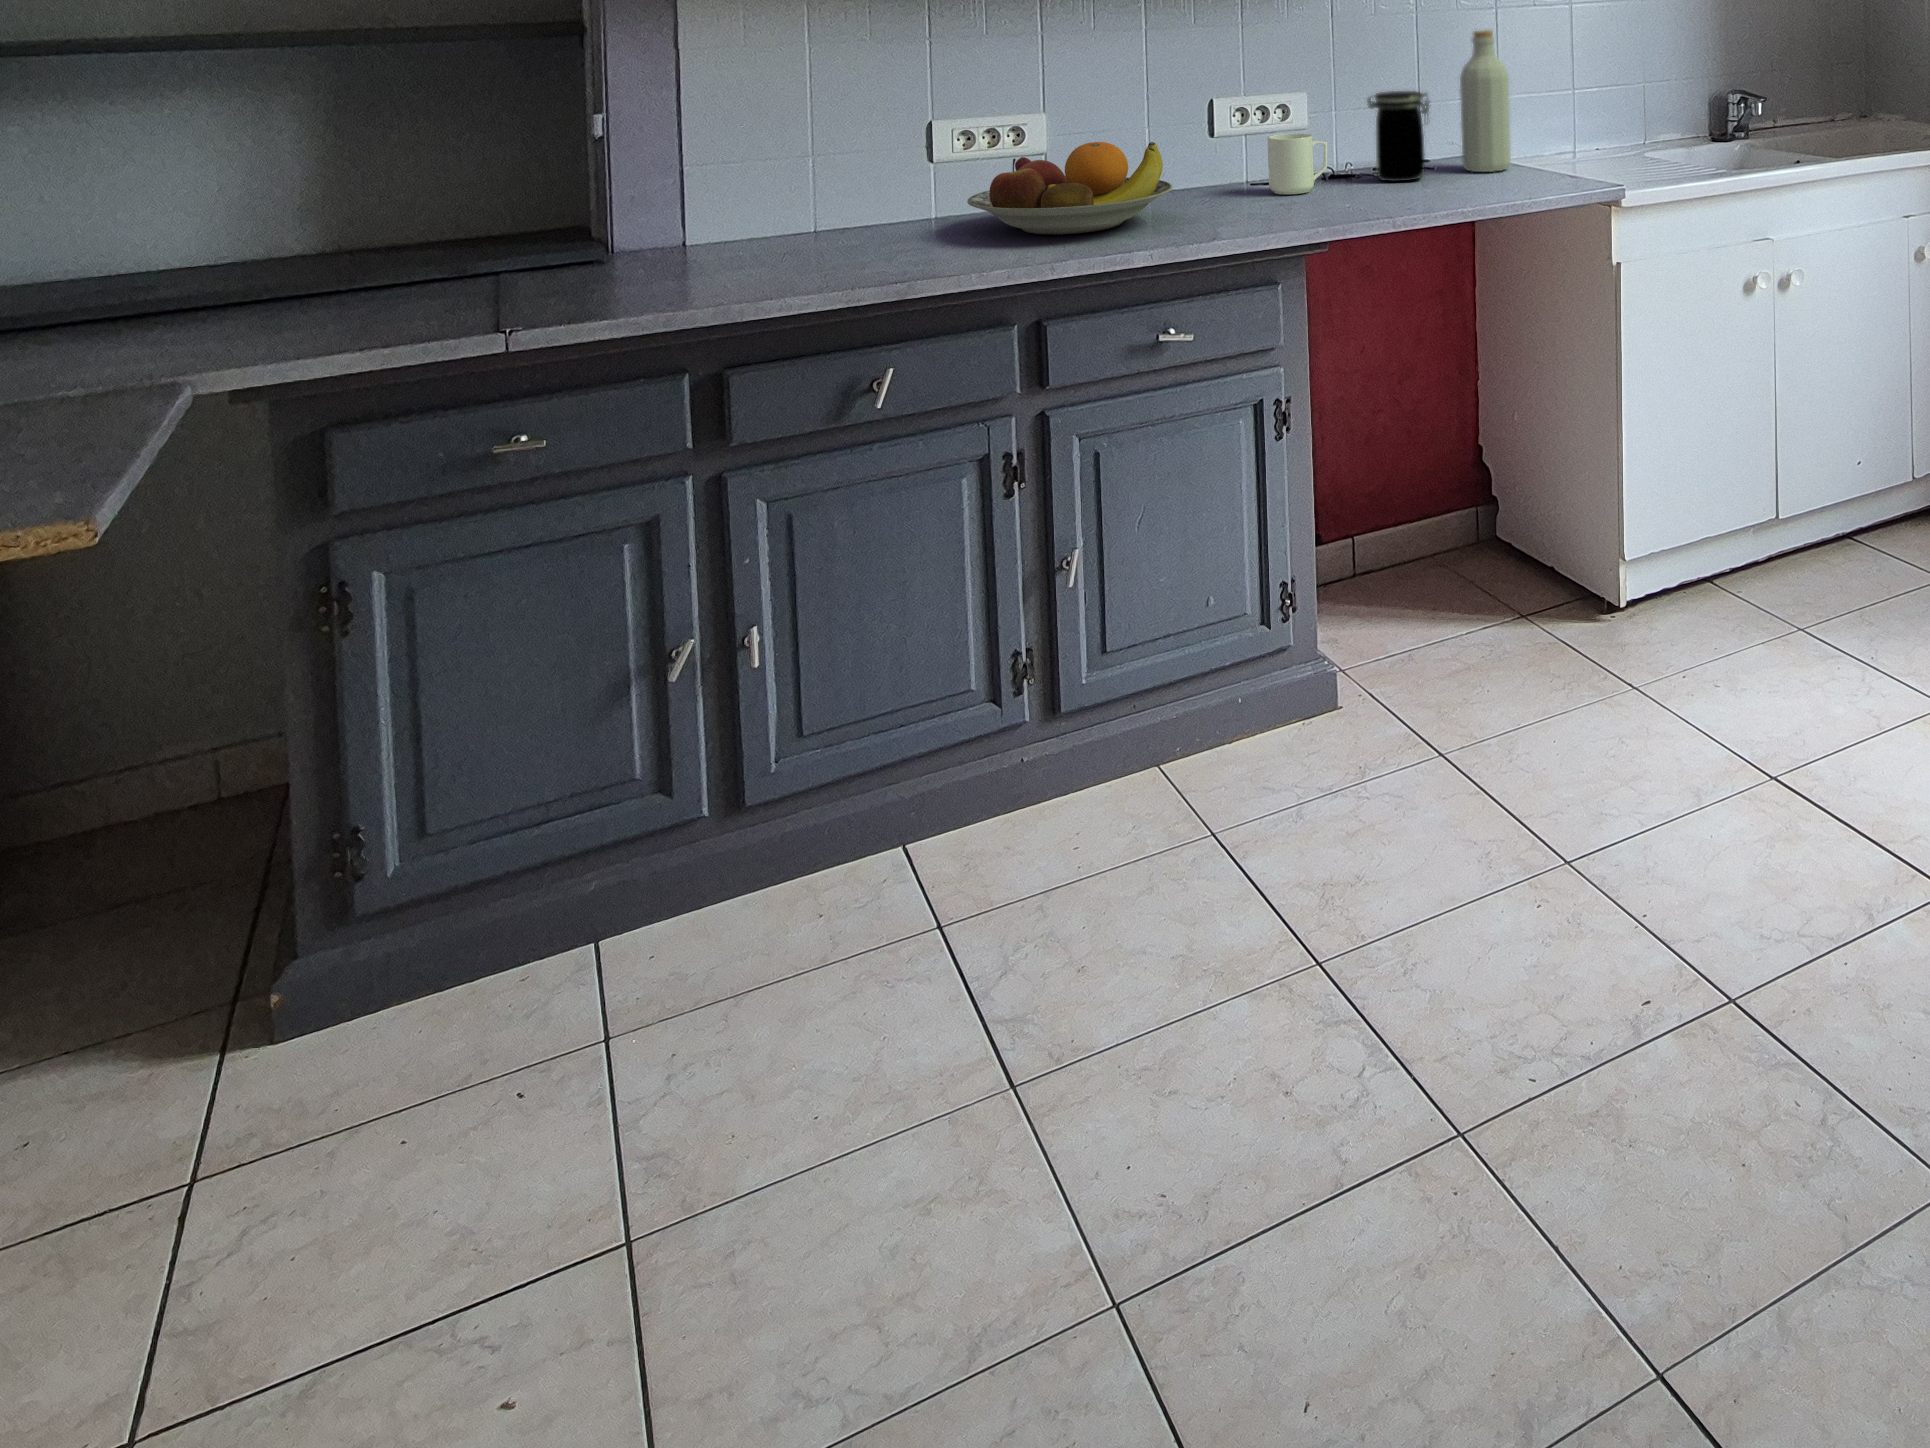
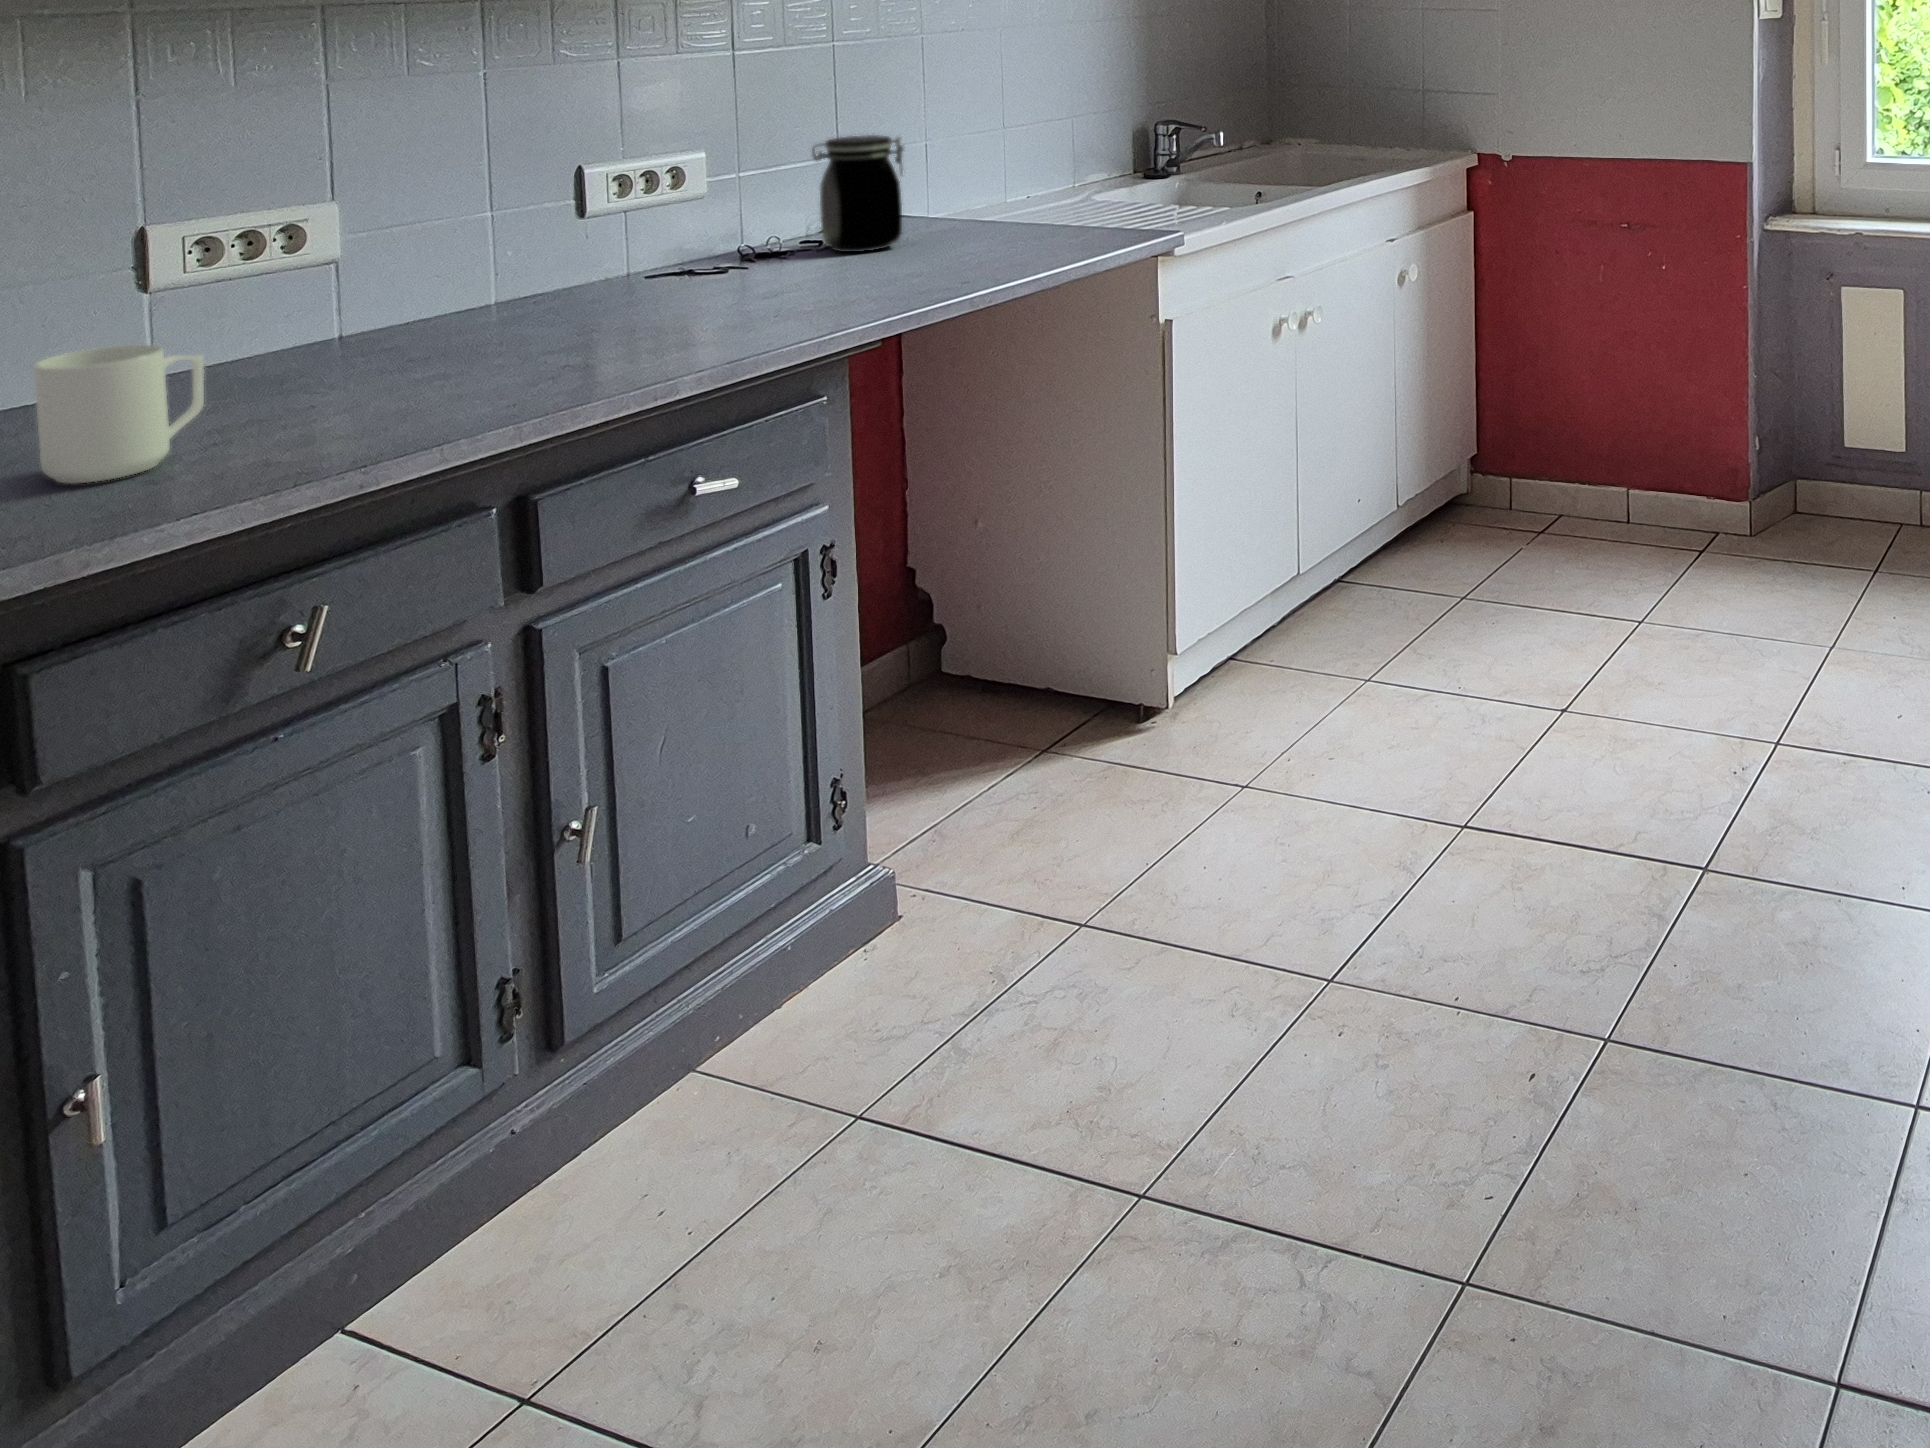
bottle: present [1460,30,1511,172] -> none [919,57,989,231]
mug: present [1268,134,1328,194] -> present [34,345,204,484]
fruit bowl: present [967,142,1172,235] -> none [274,225,637,378]

